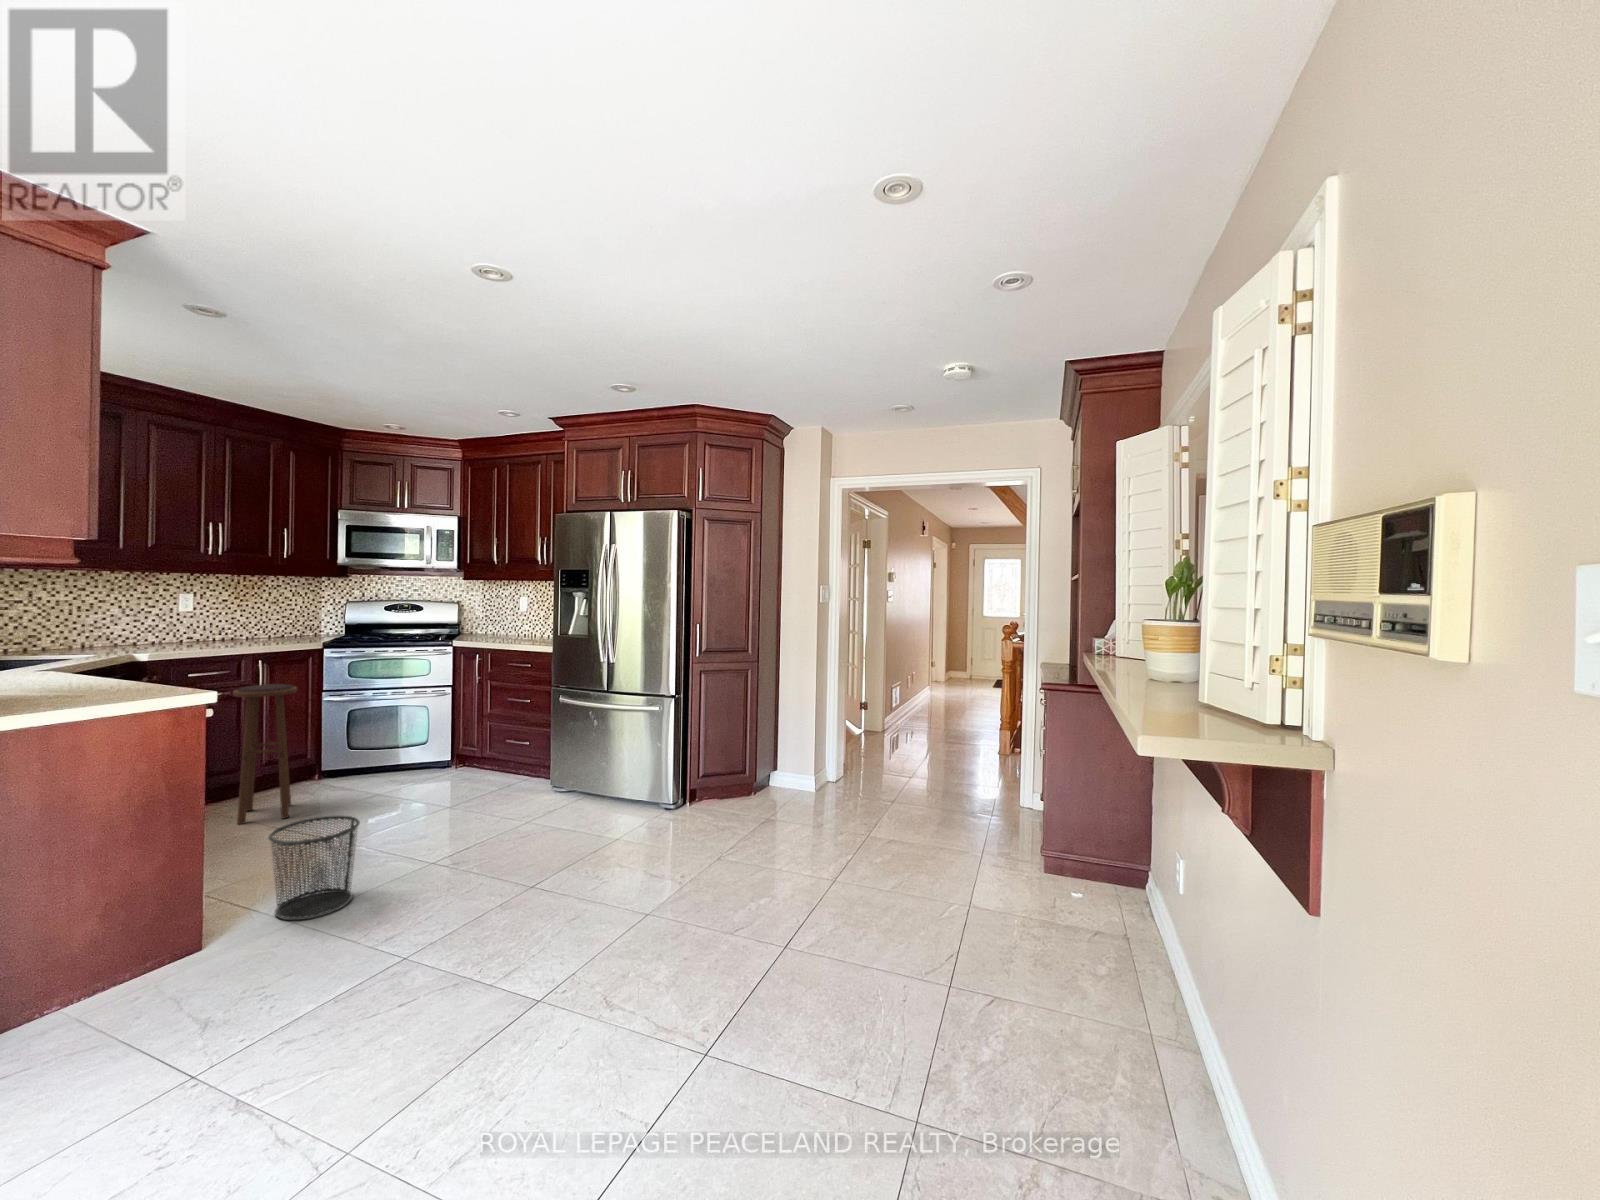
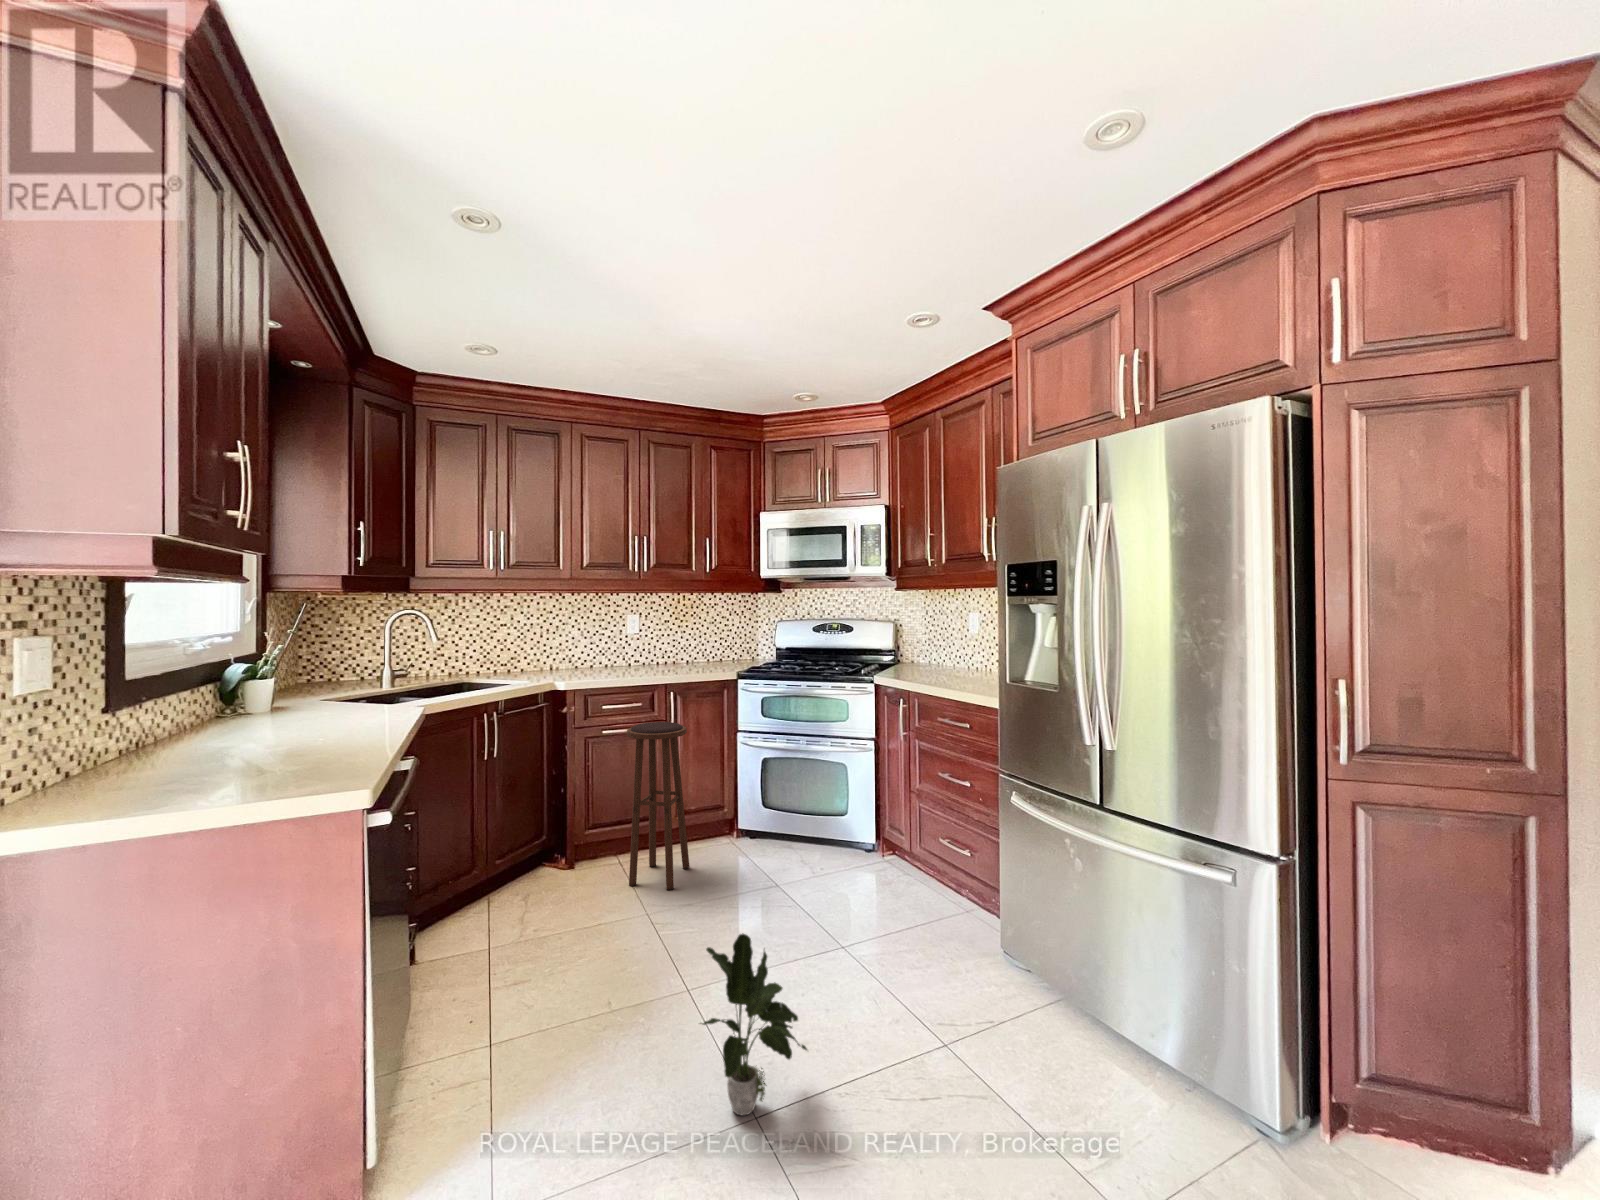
potted plant: none [422,777,493,878] -> present [702,933,807,1115]
waste bin: present [268,815,360,920] -> none [506,948,622,1124]

